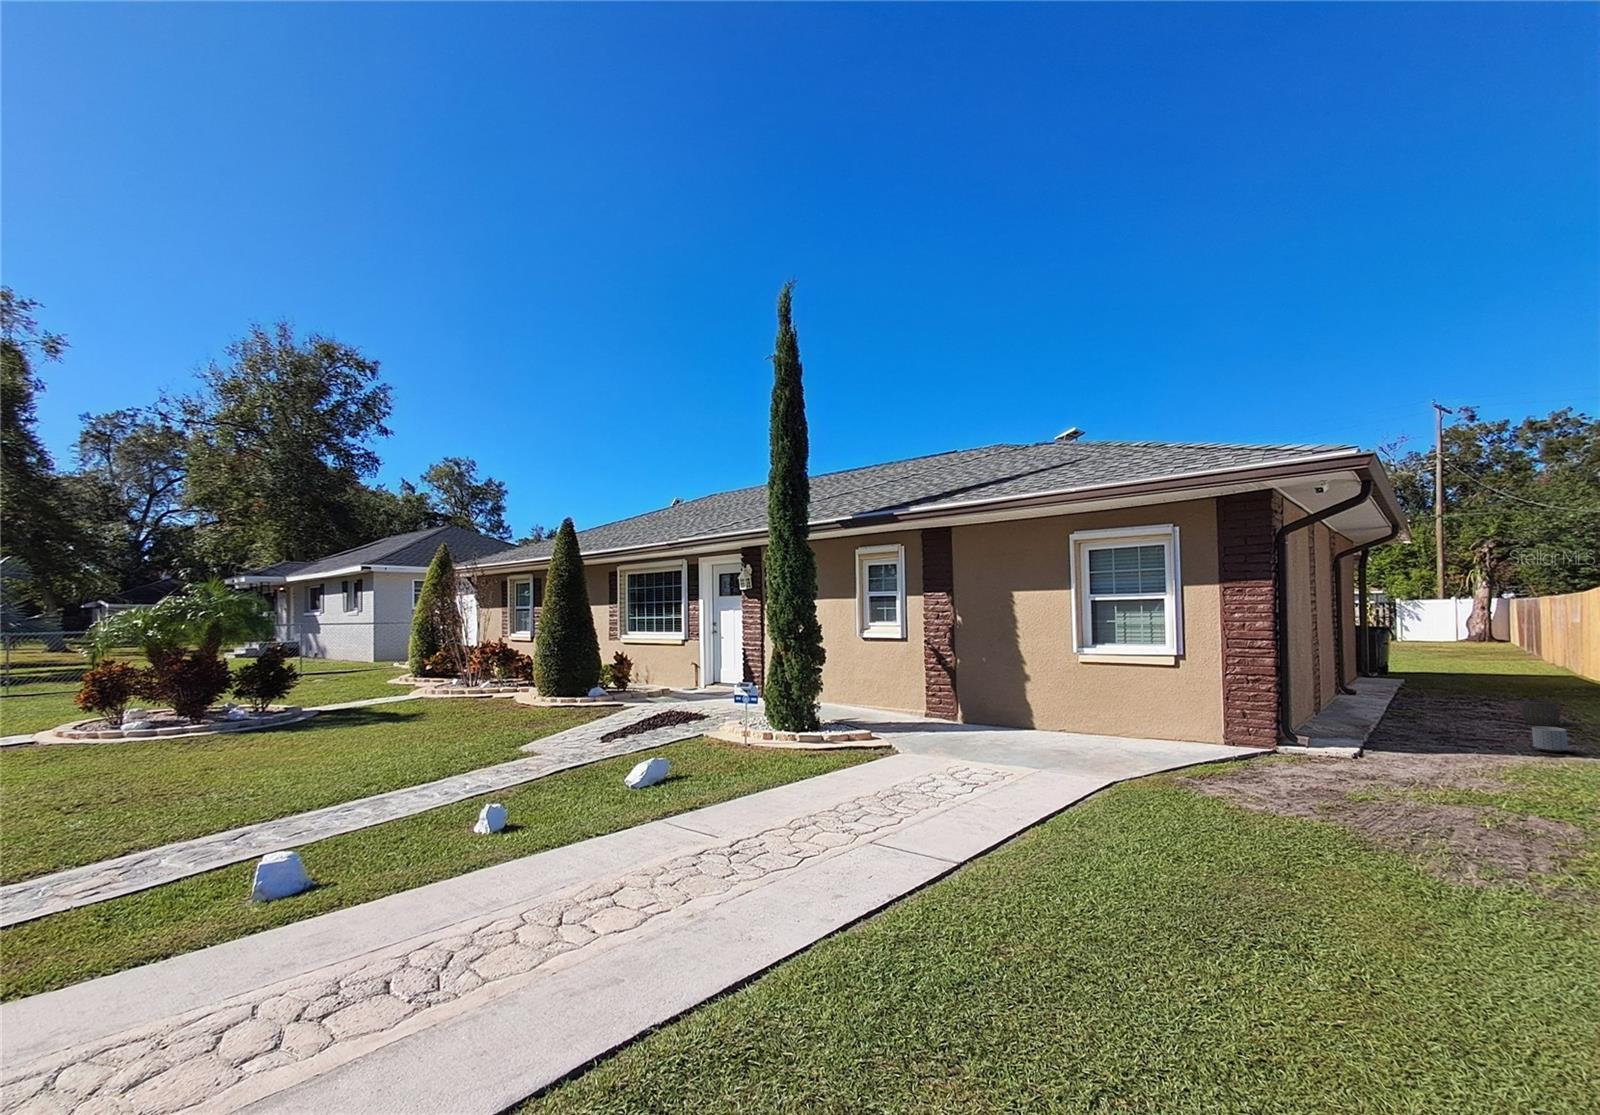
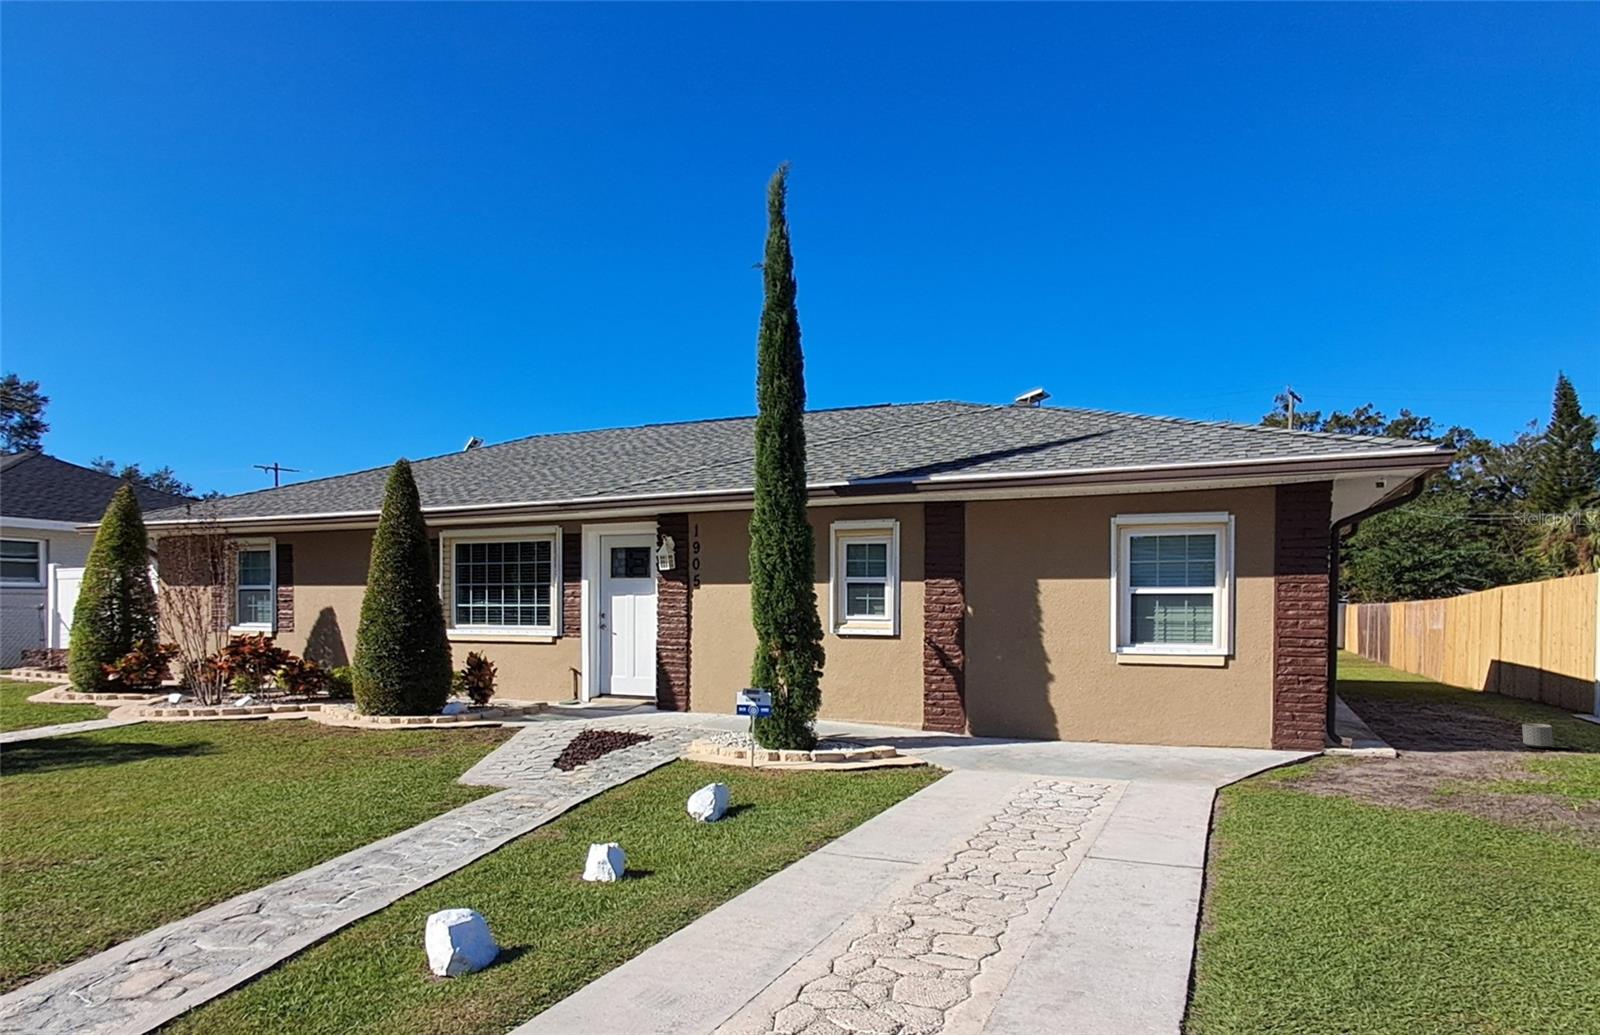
woven basket: present [1522,700,1560,726] -> none [1477,697,1511,723]

